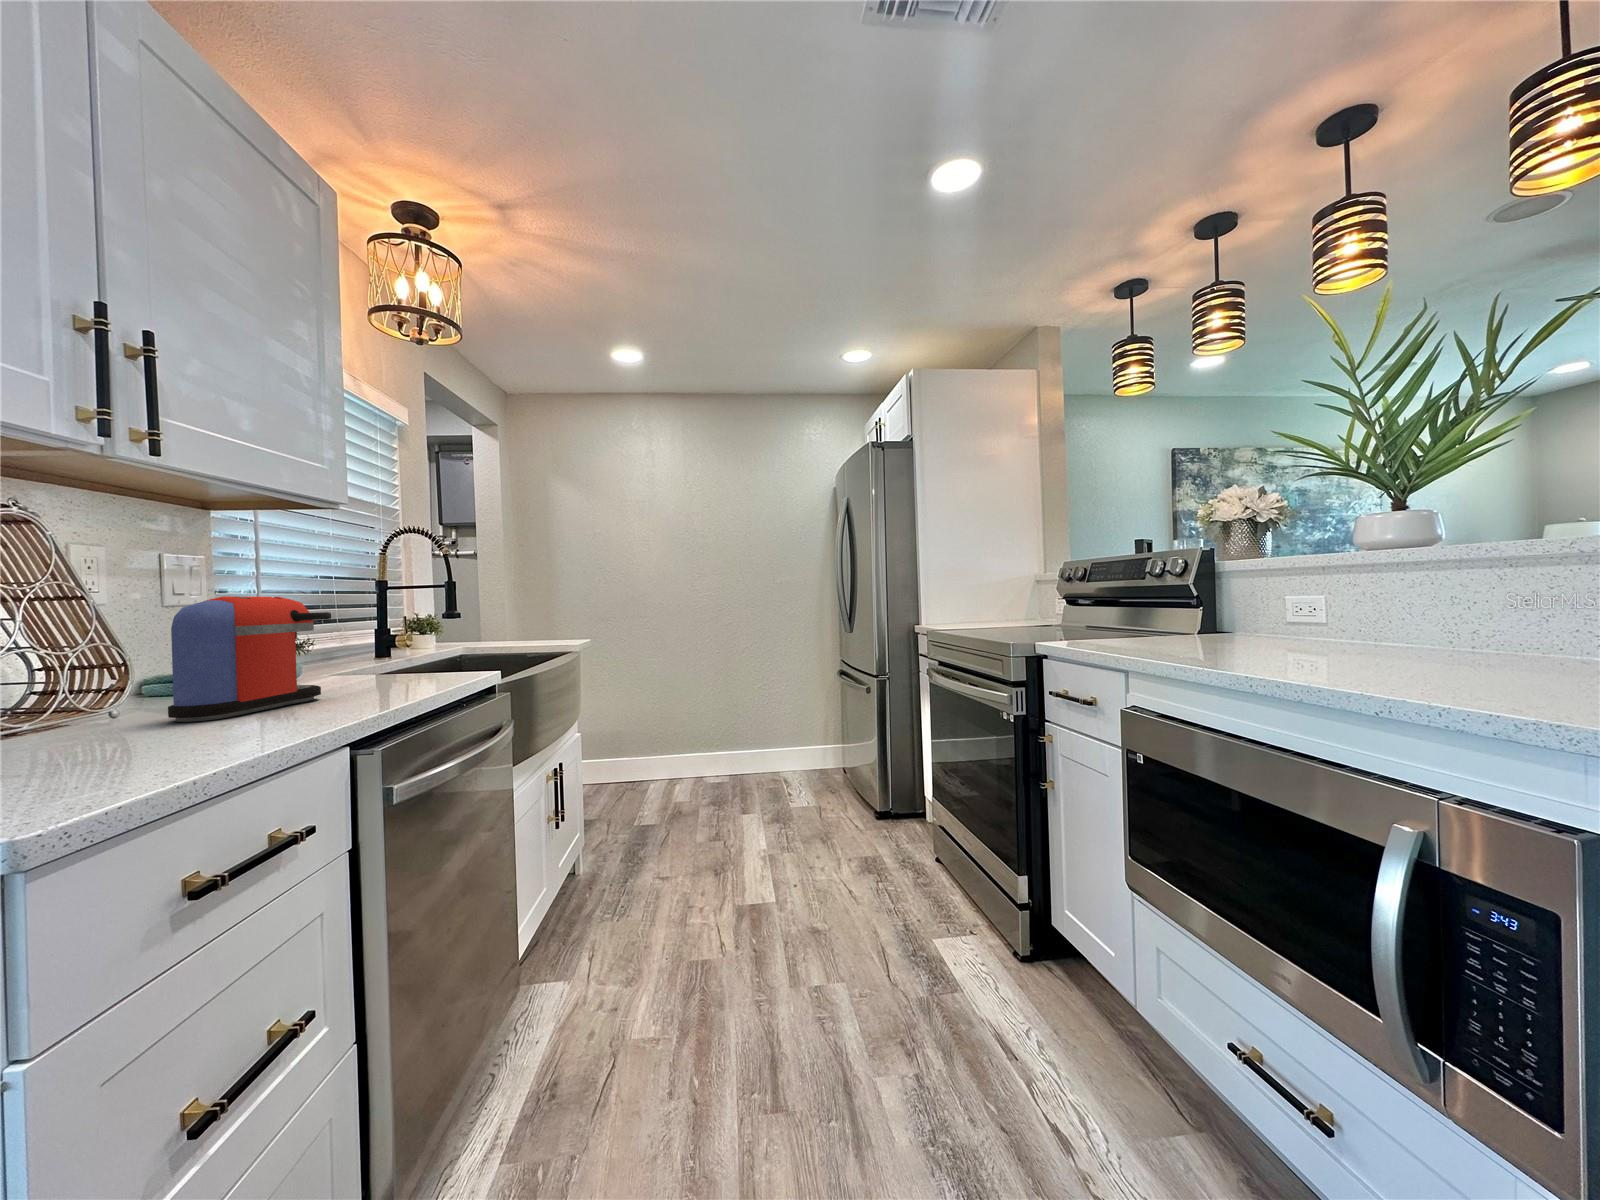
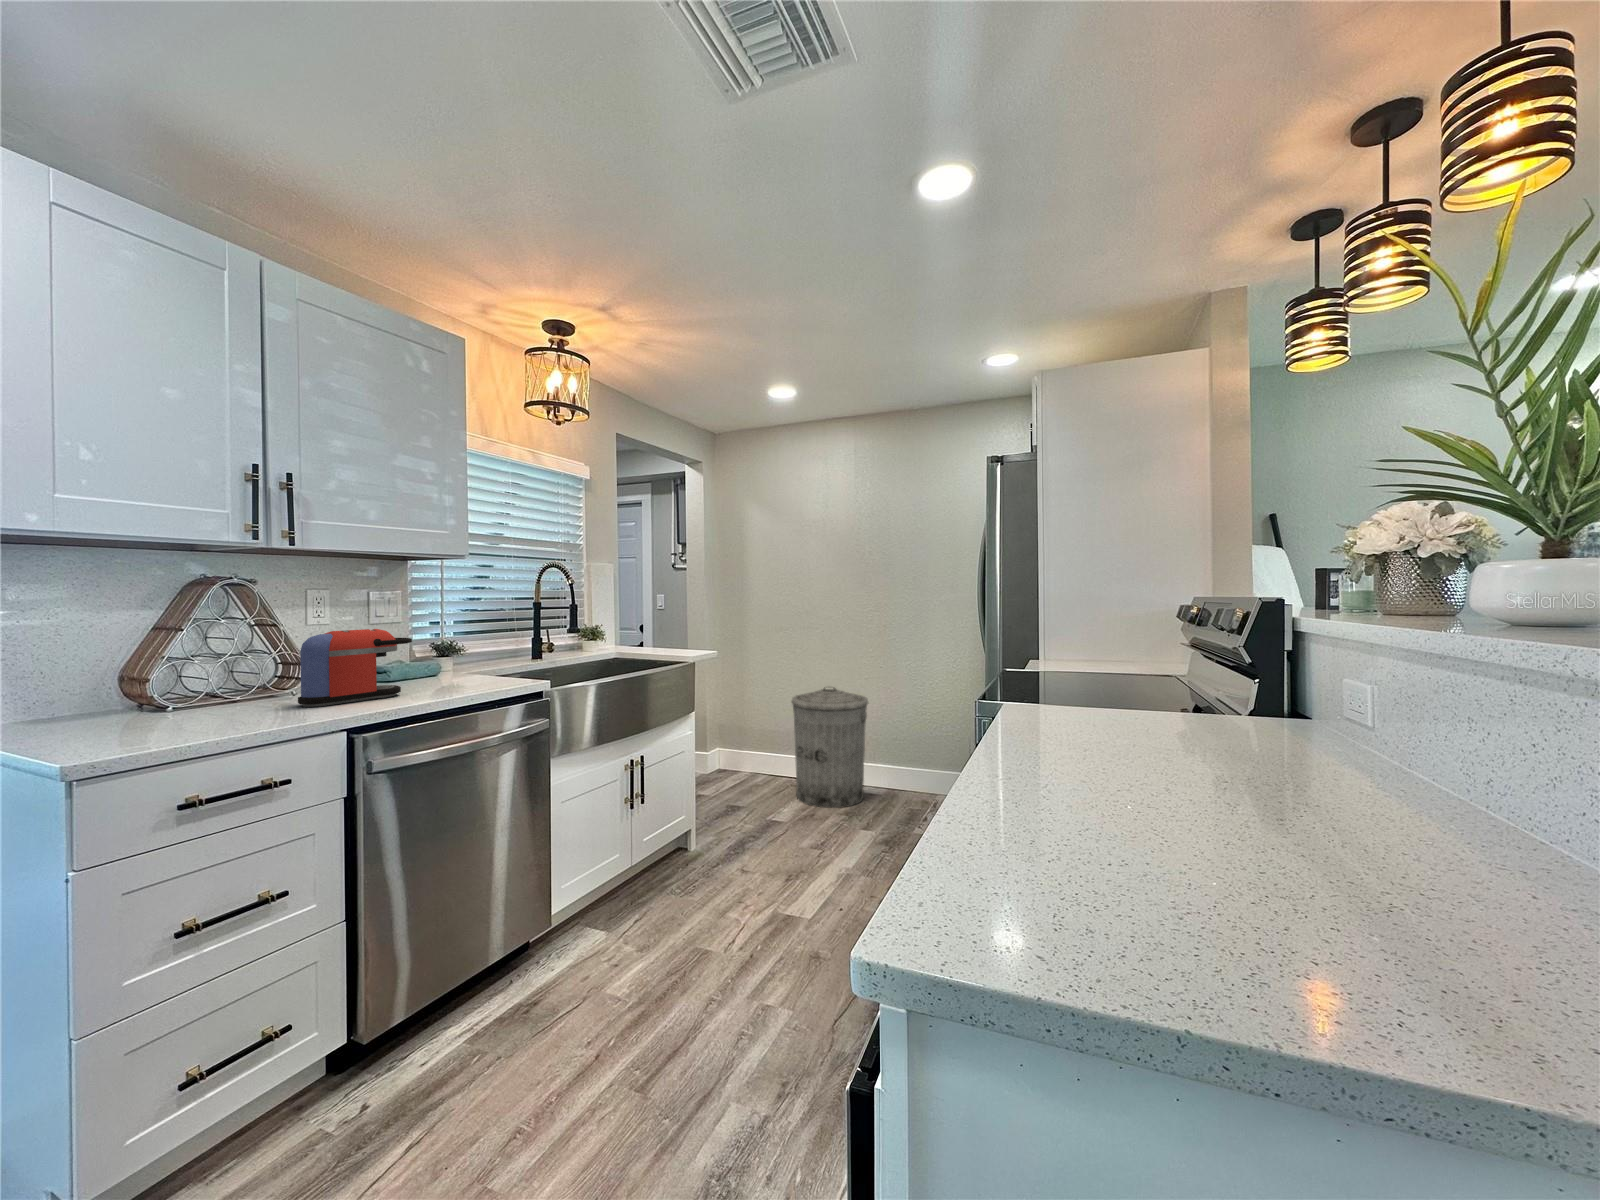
trash can: none [639,678,722,805] -> present [792,687,868,808]

